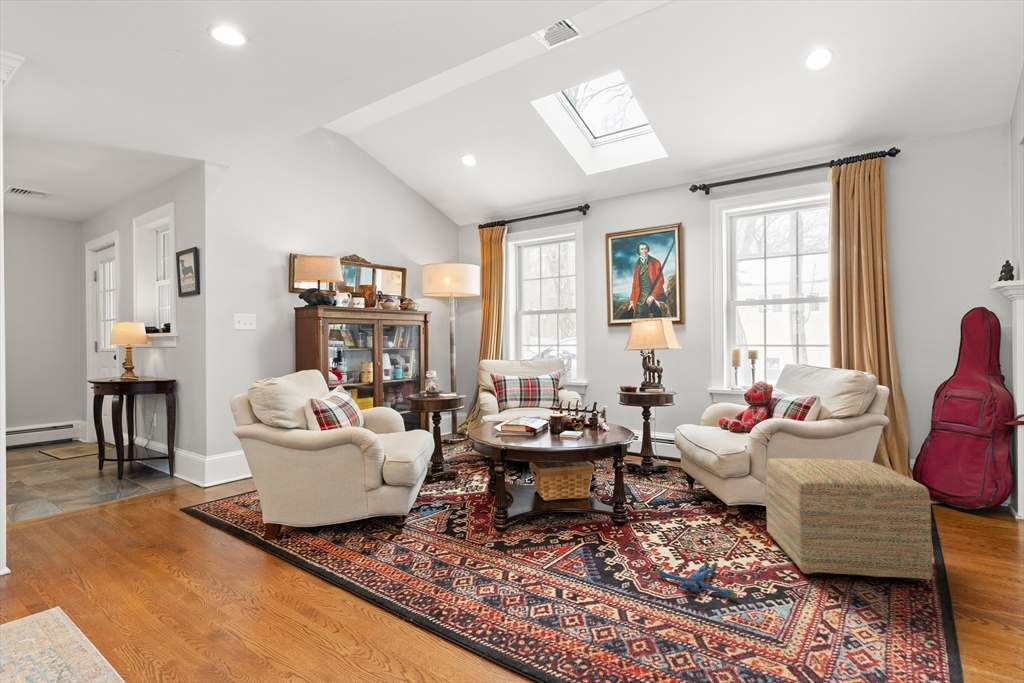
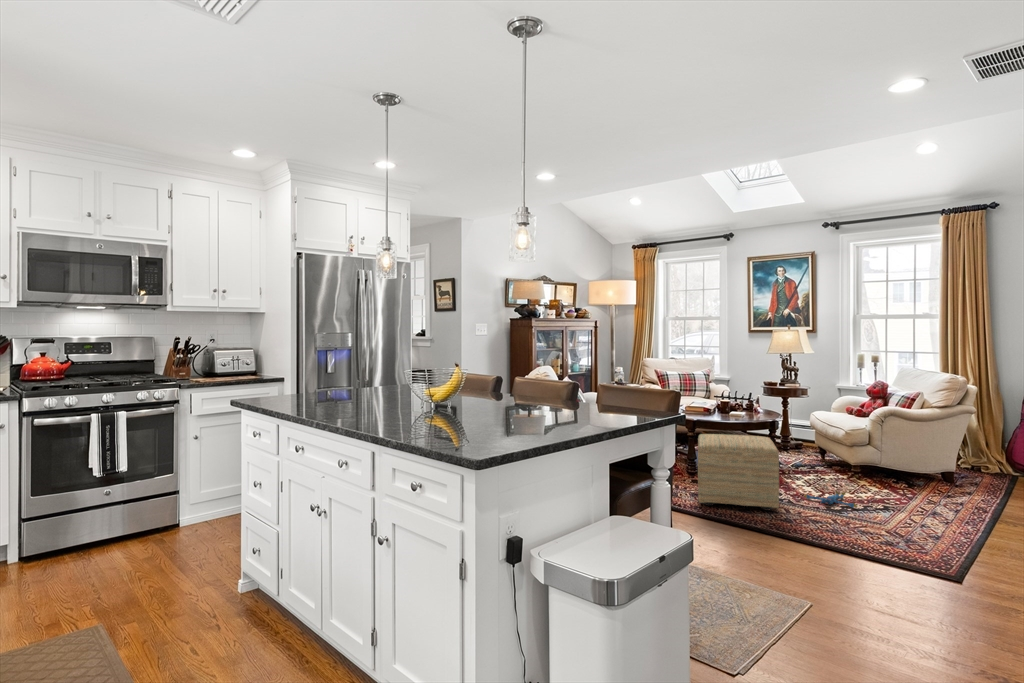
ottoman: present [766,458,932,582] -> present [698,434,779,510]

